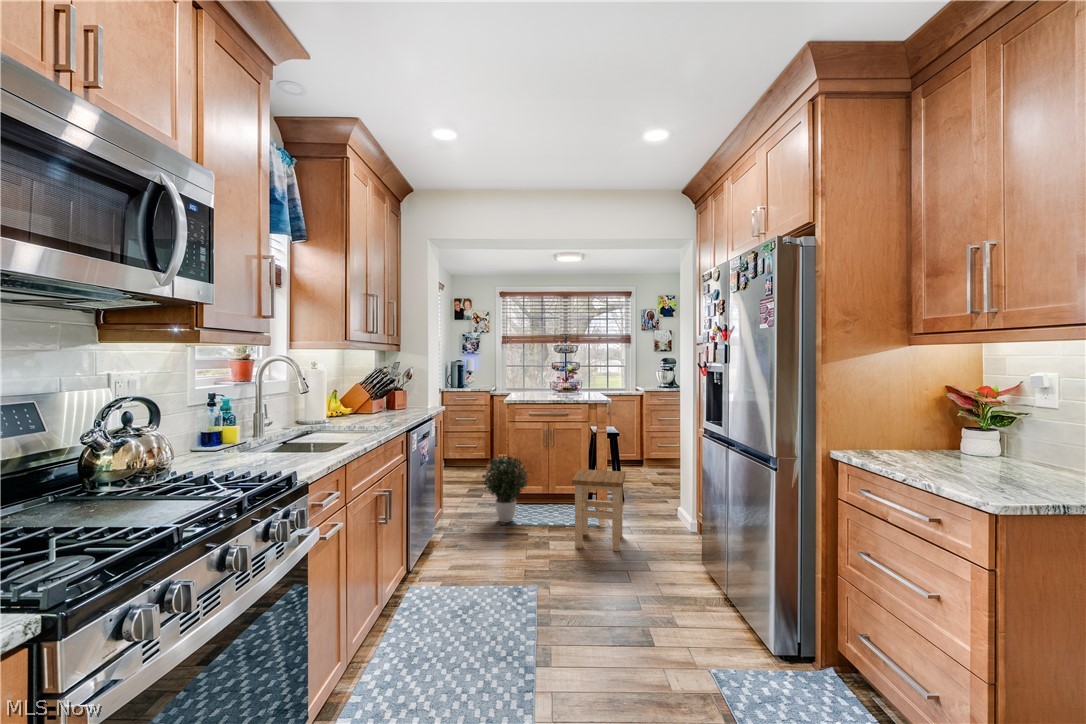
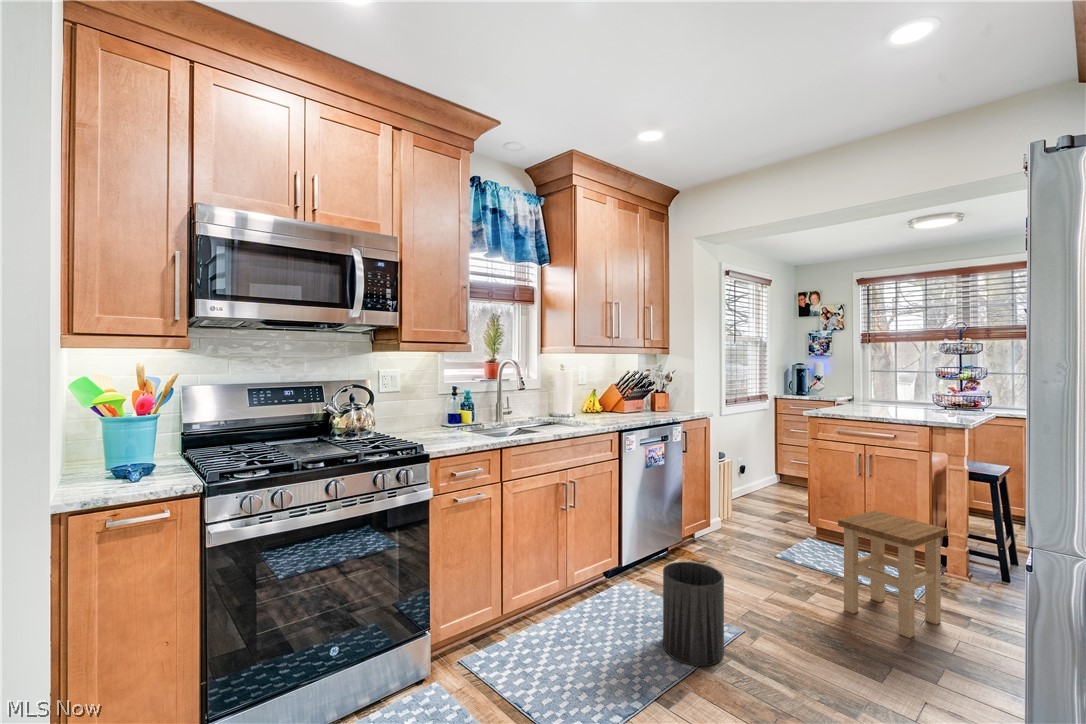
potted plant: present [482,456,528,523] -> none [756,475,818,556]
trash can: none [494,539,546,629] -> present [663,562,724,666]

